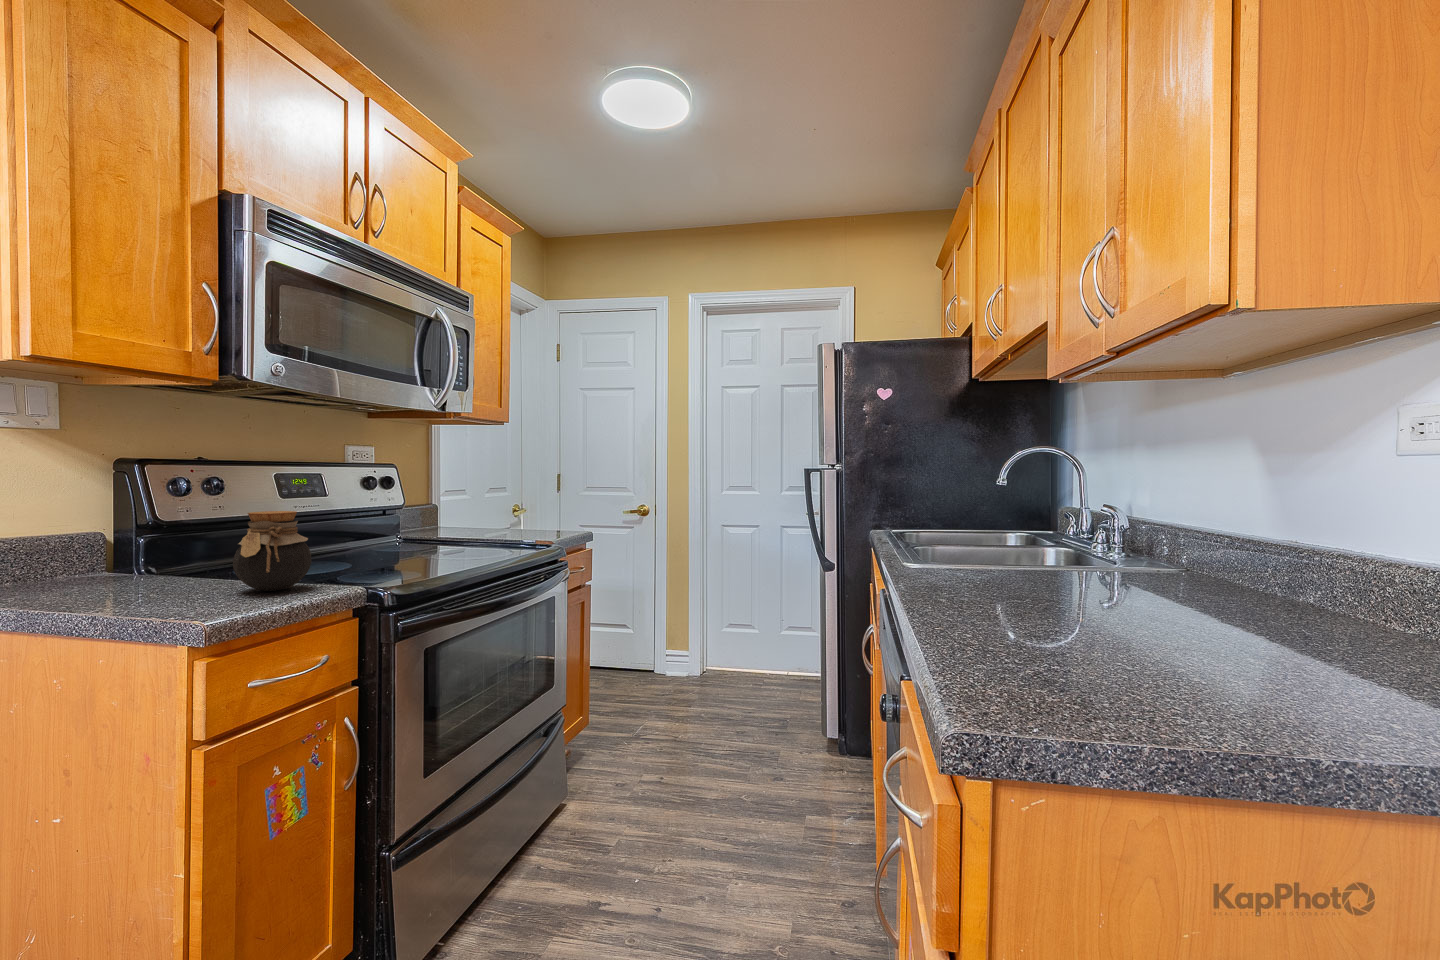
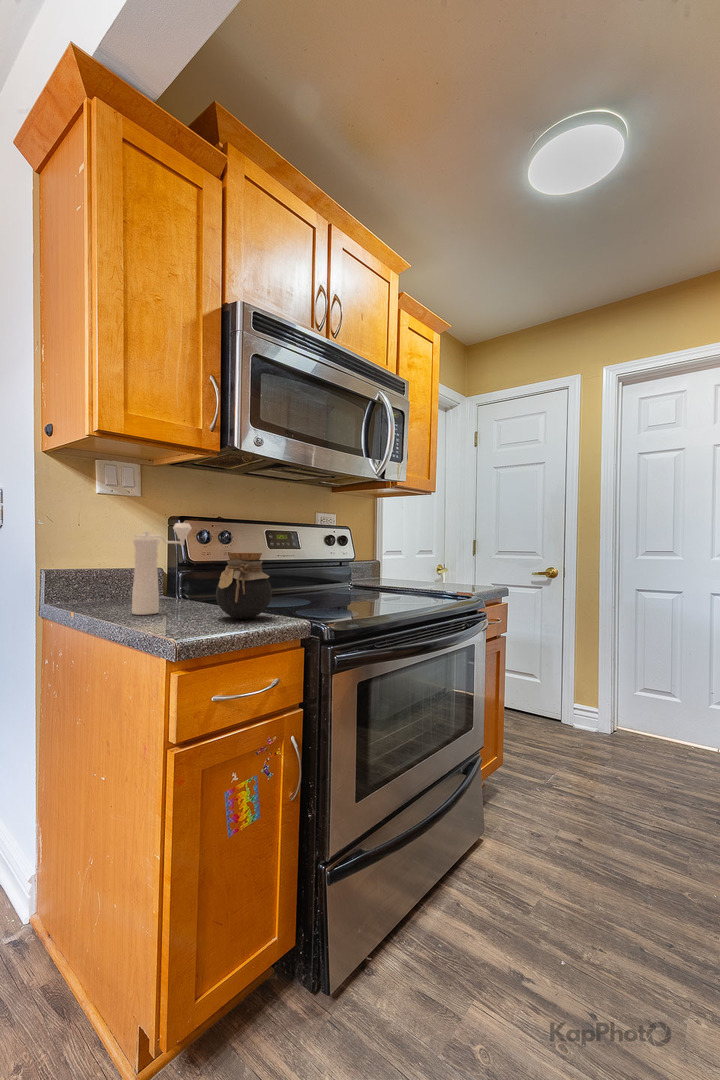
pepper mill: none [92,474,180,598] -> present [132,523,191,615]

